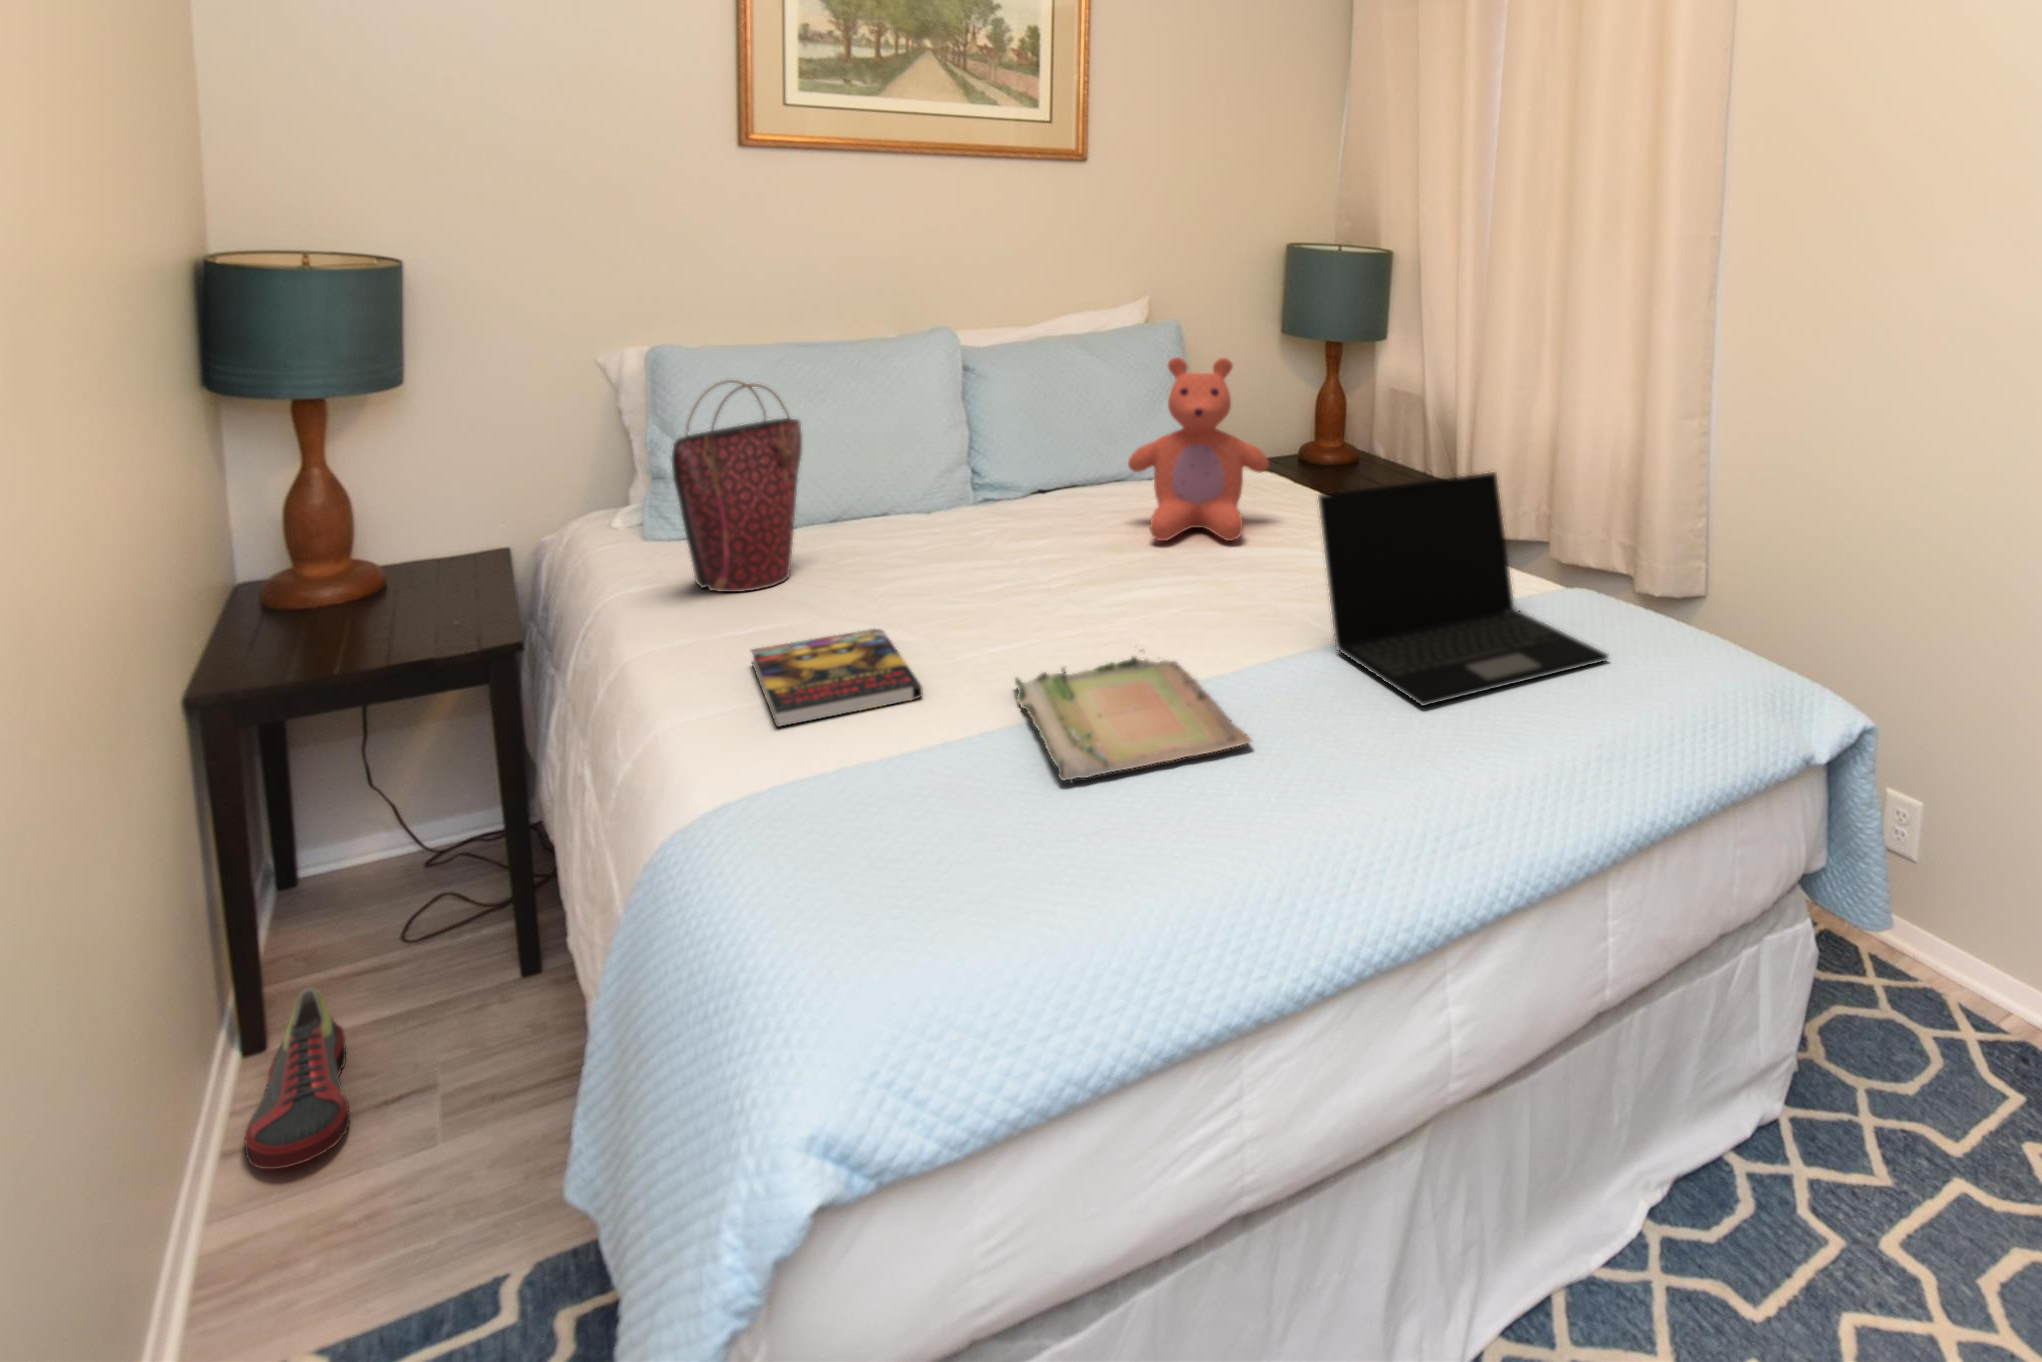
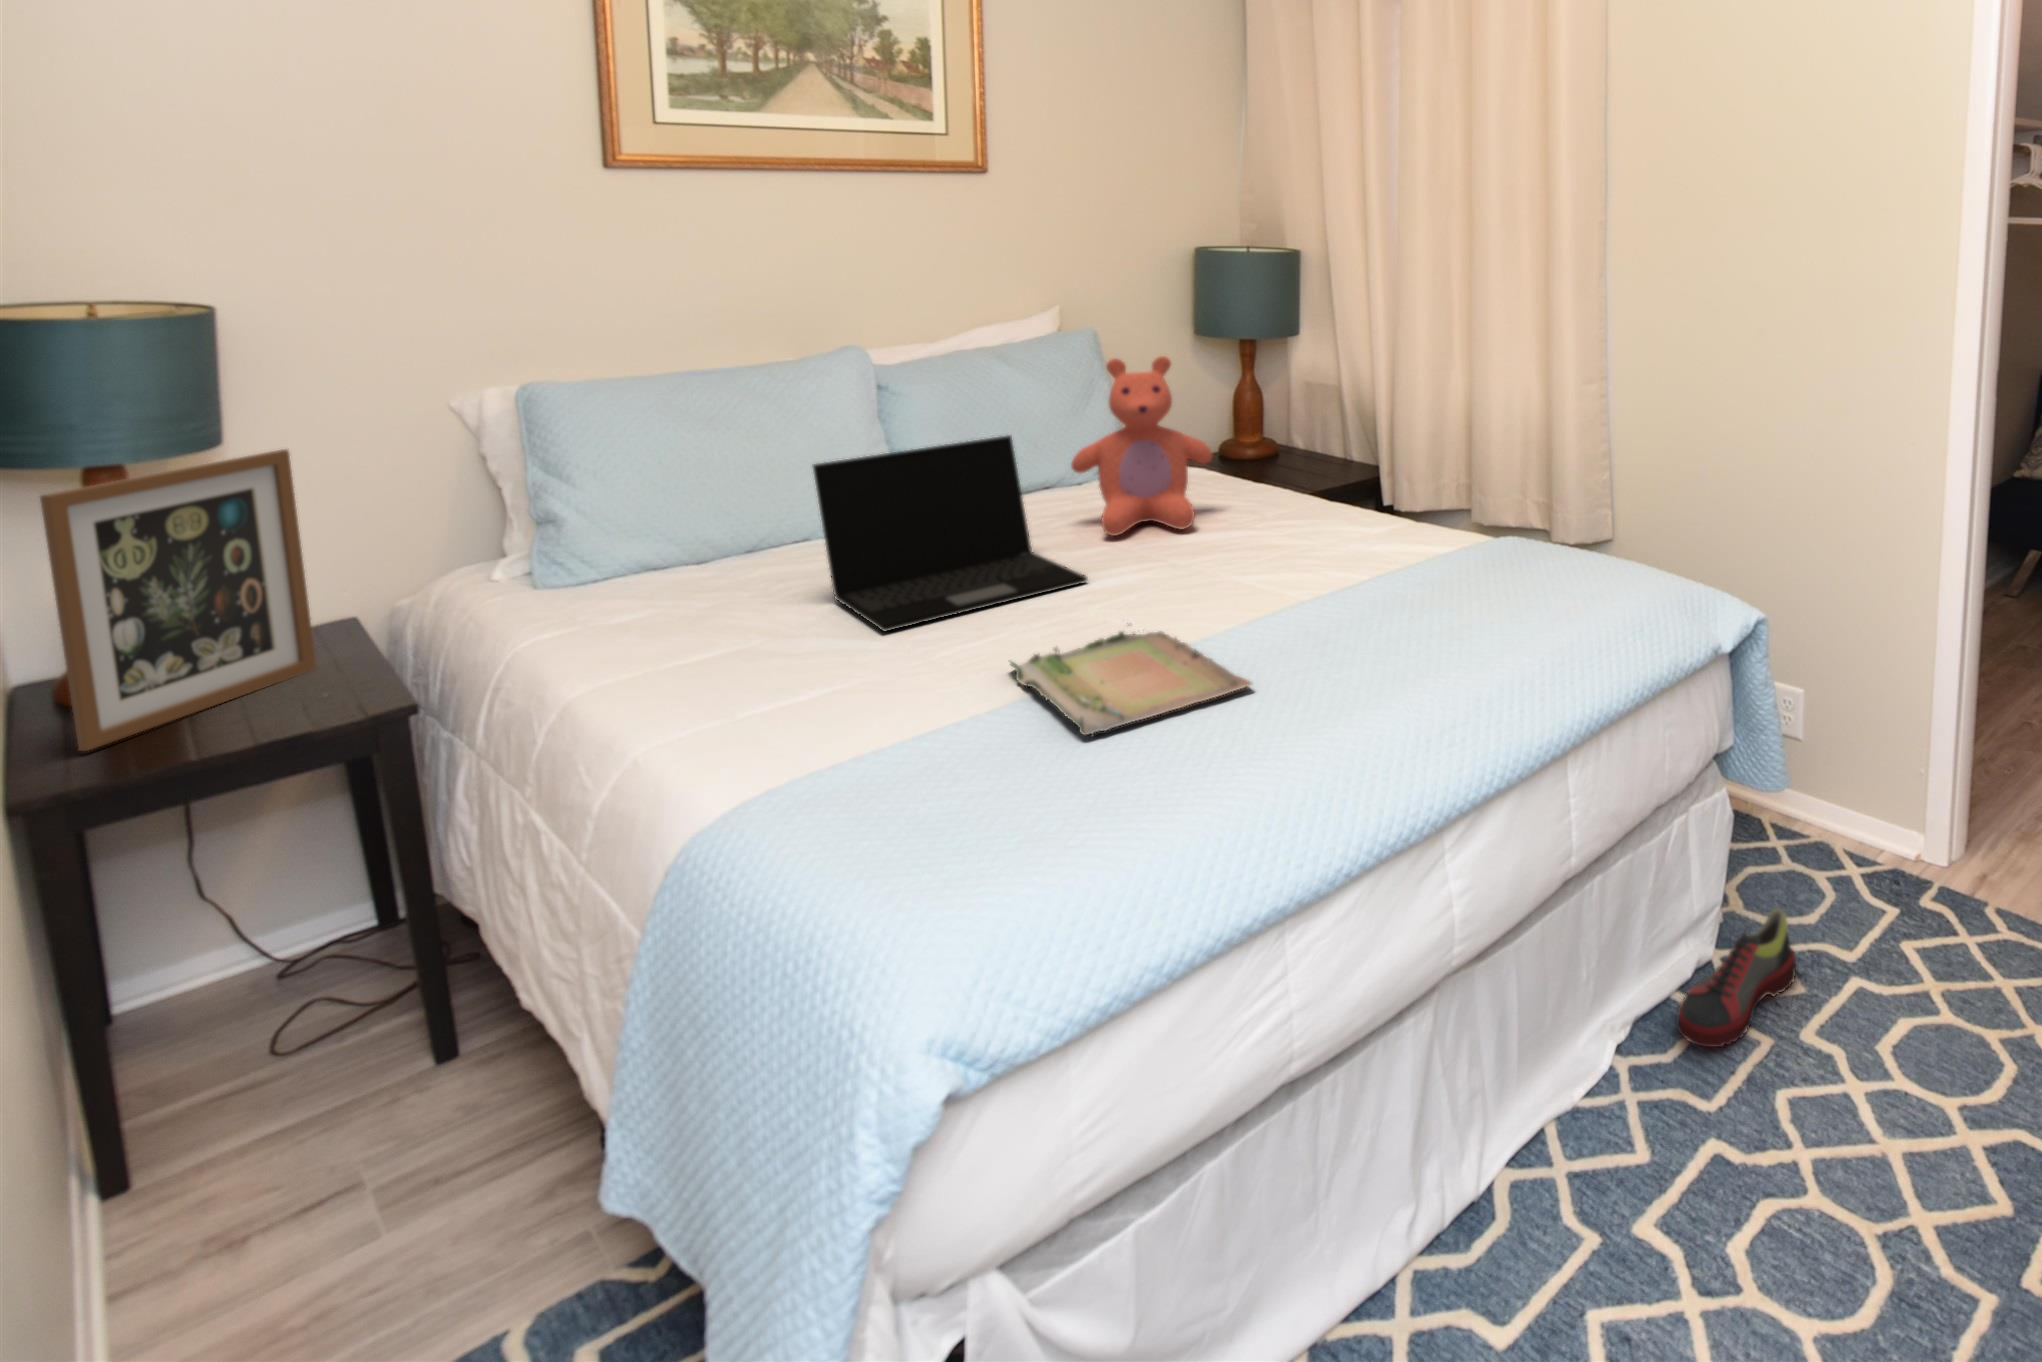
handbag: present [672,380,802,592] -> none [591,408,728,627]
picture frame: none [242,393,463,652] -> present [40,449,316,751]
laptop: present [1318,472,1609,706] -> present [813,435,1087,631]
book: present [752,629,923,727] -> none [719,638,917,732]
shoe: present [245,987,350,1169] -> present [1676,908,1796,1047]

